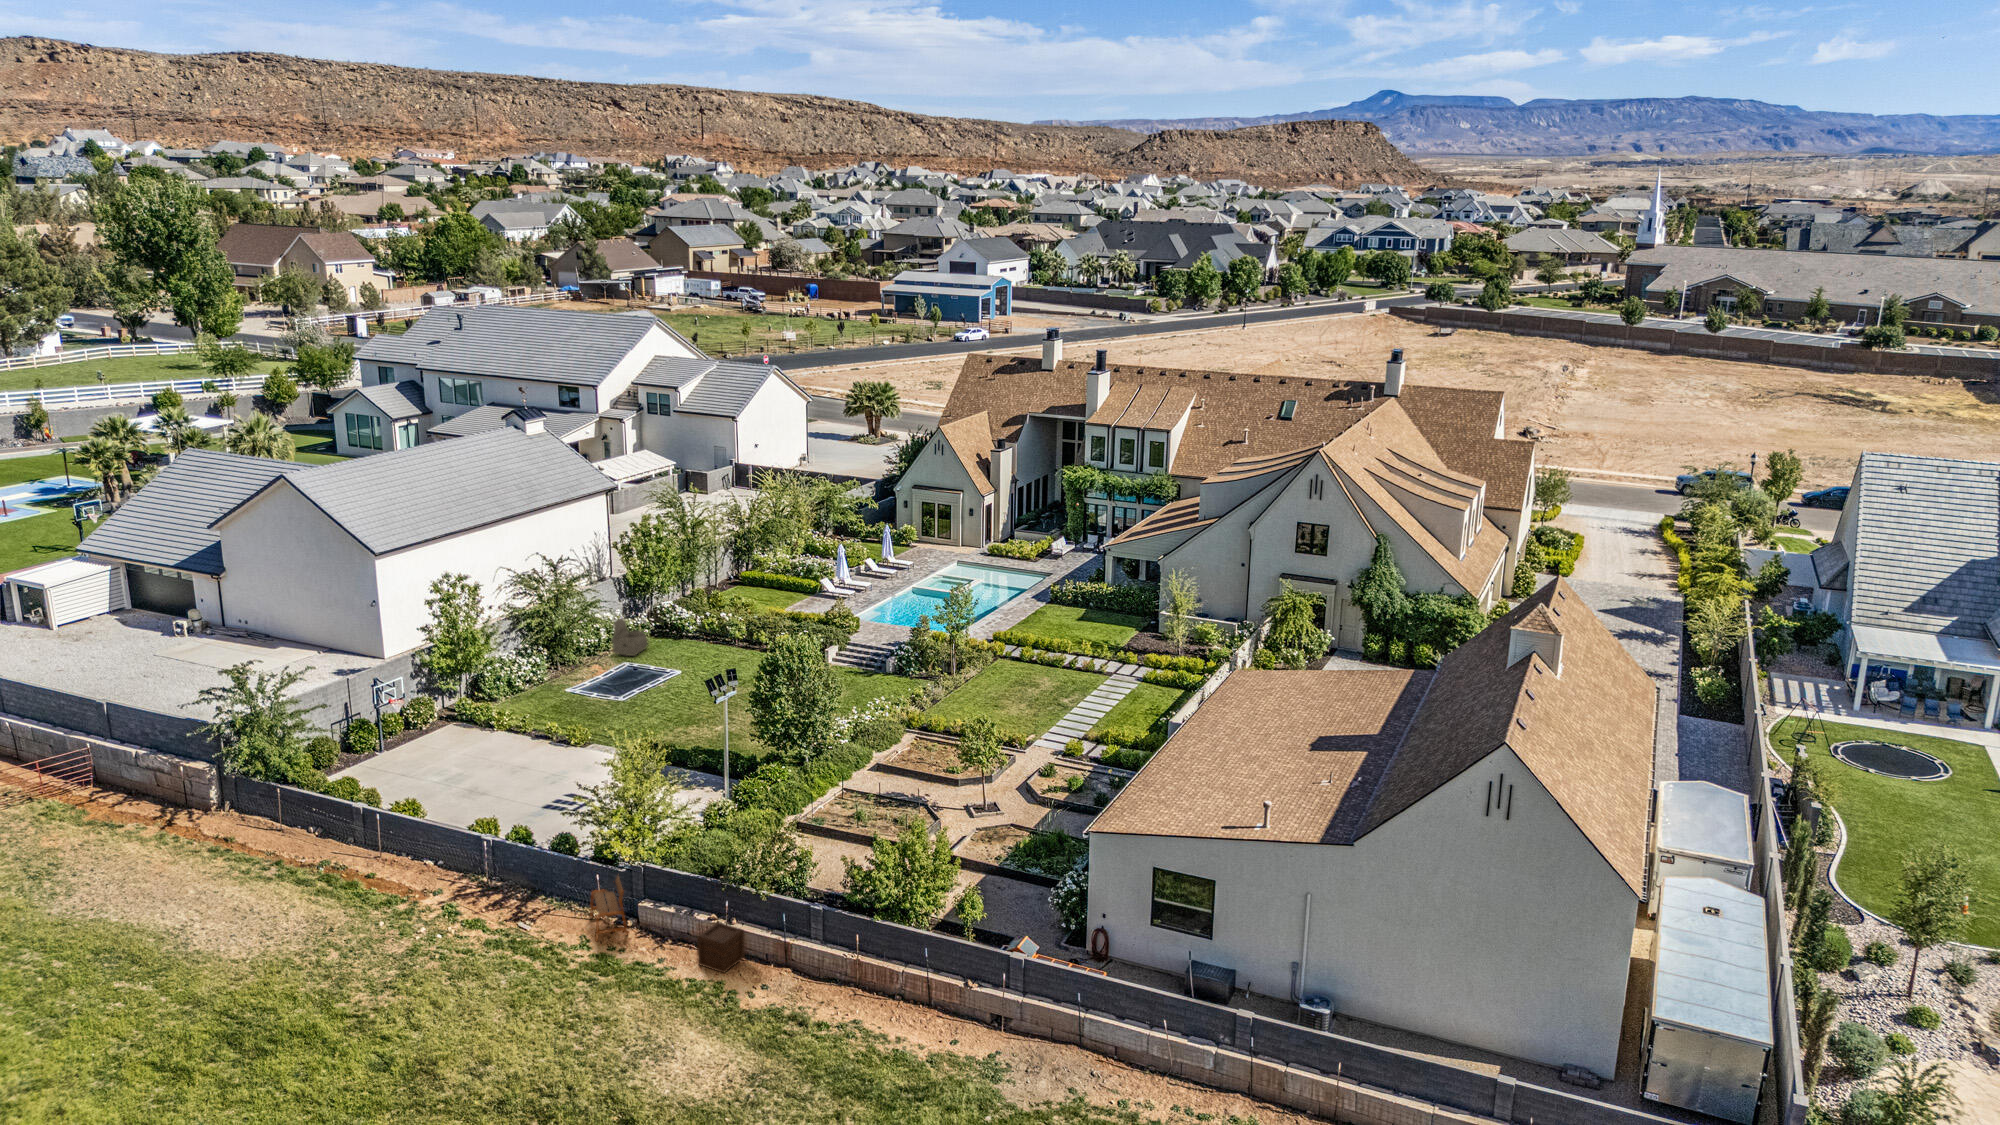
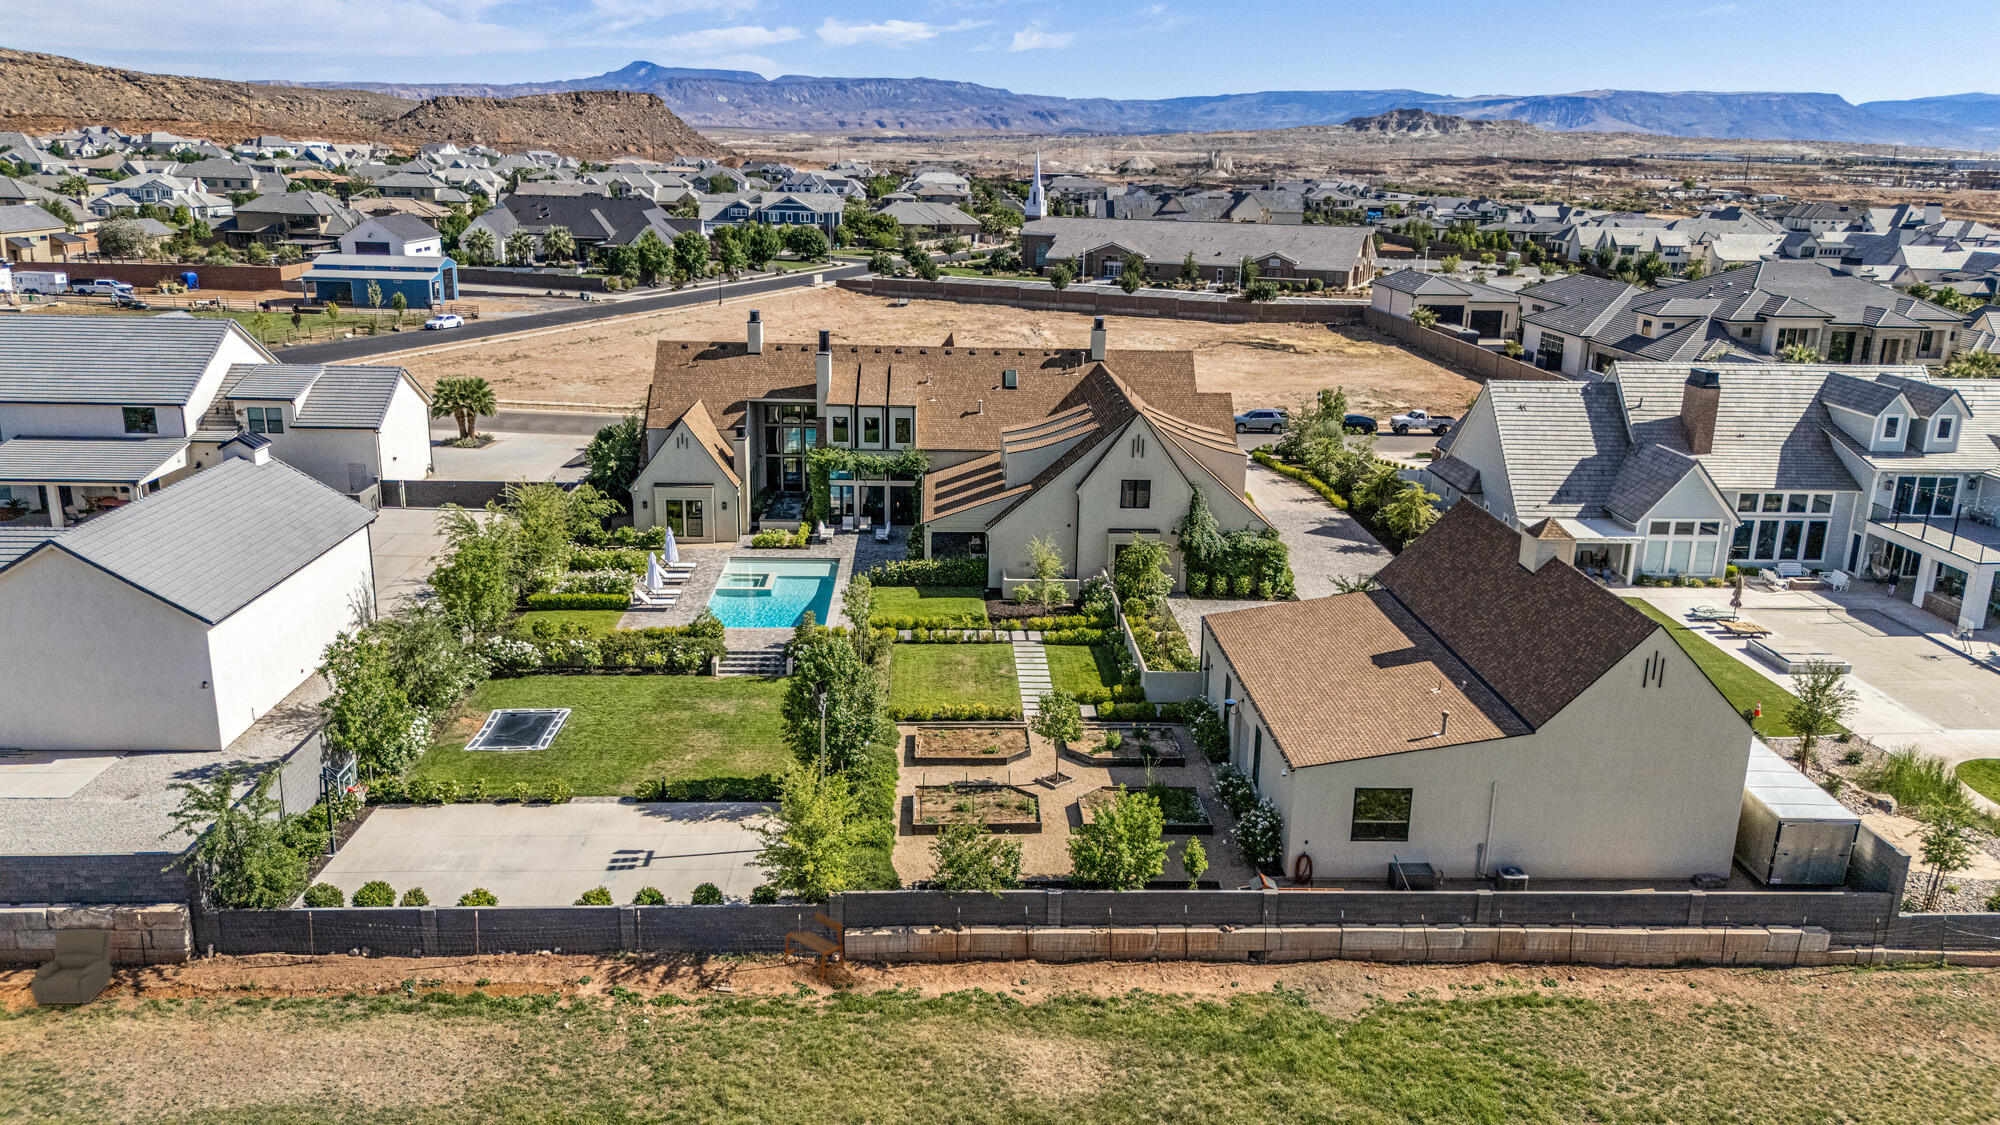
chair: present [611,618,648,656] -> present [32,929,112,1004]
wooden crate: present [697,922,745,973] -> none [944,930,978,976]

